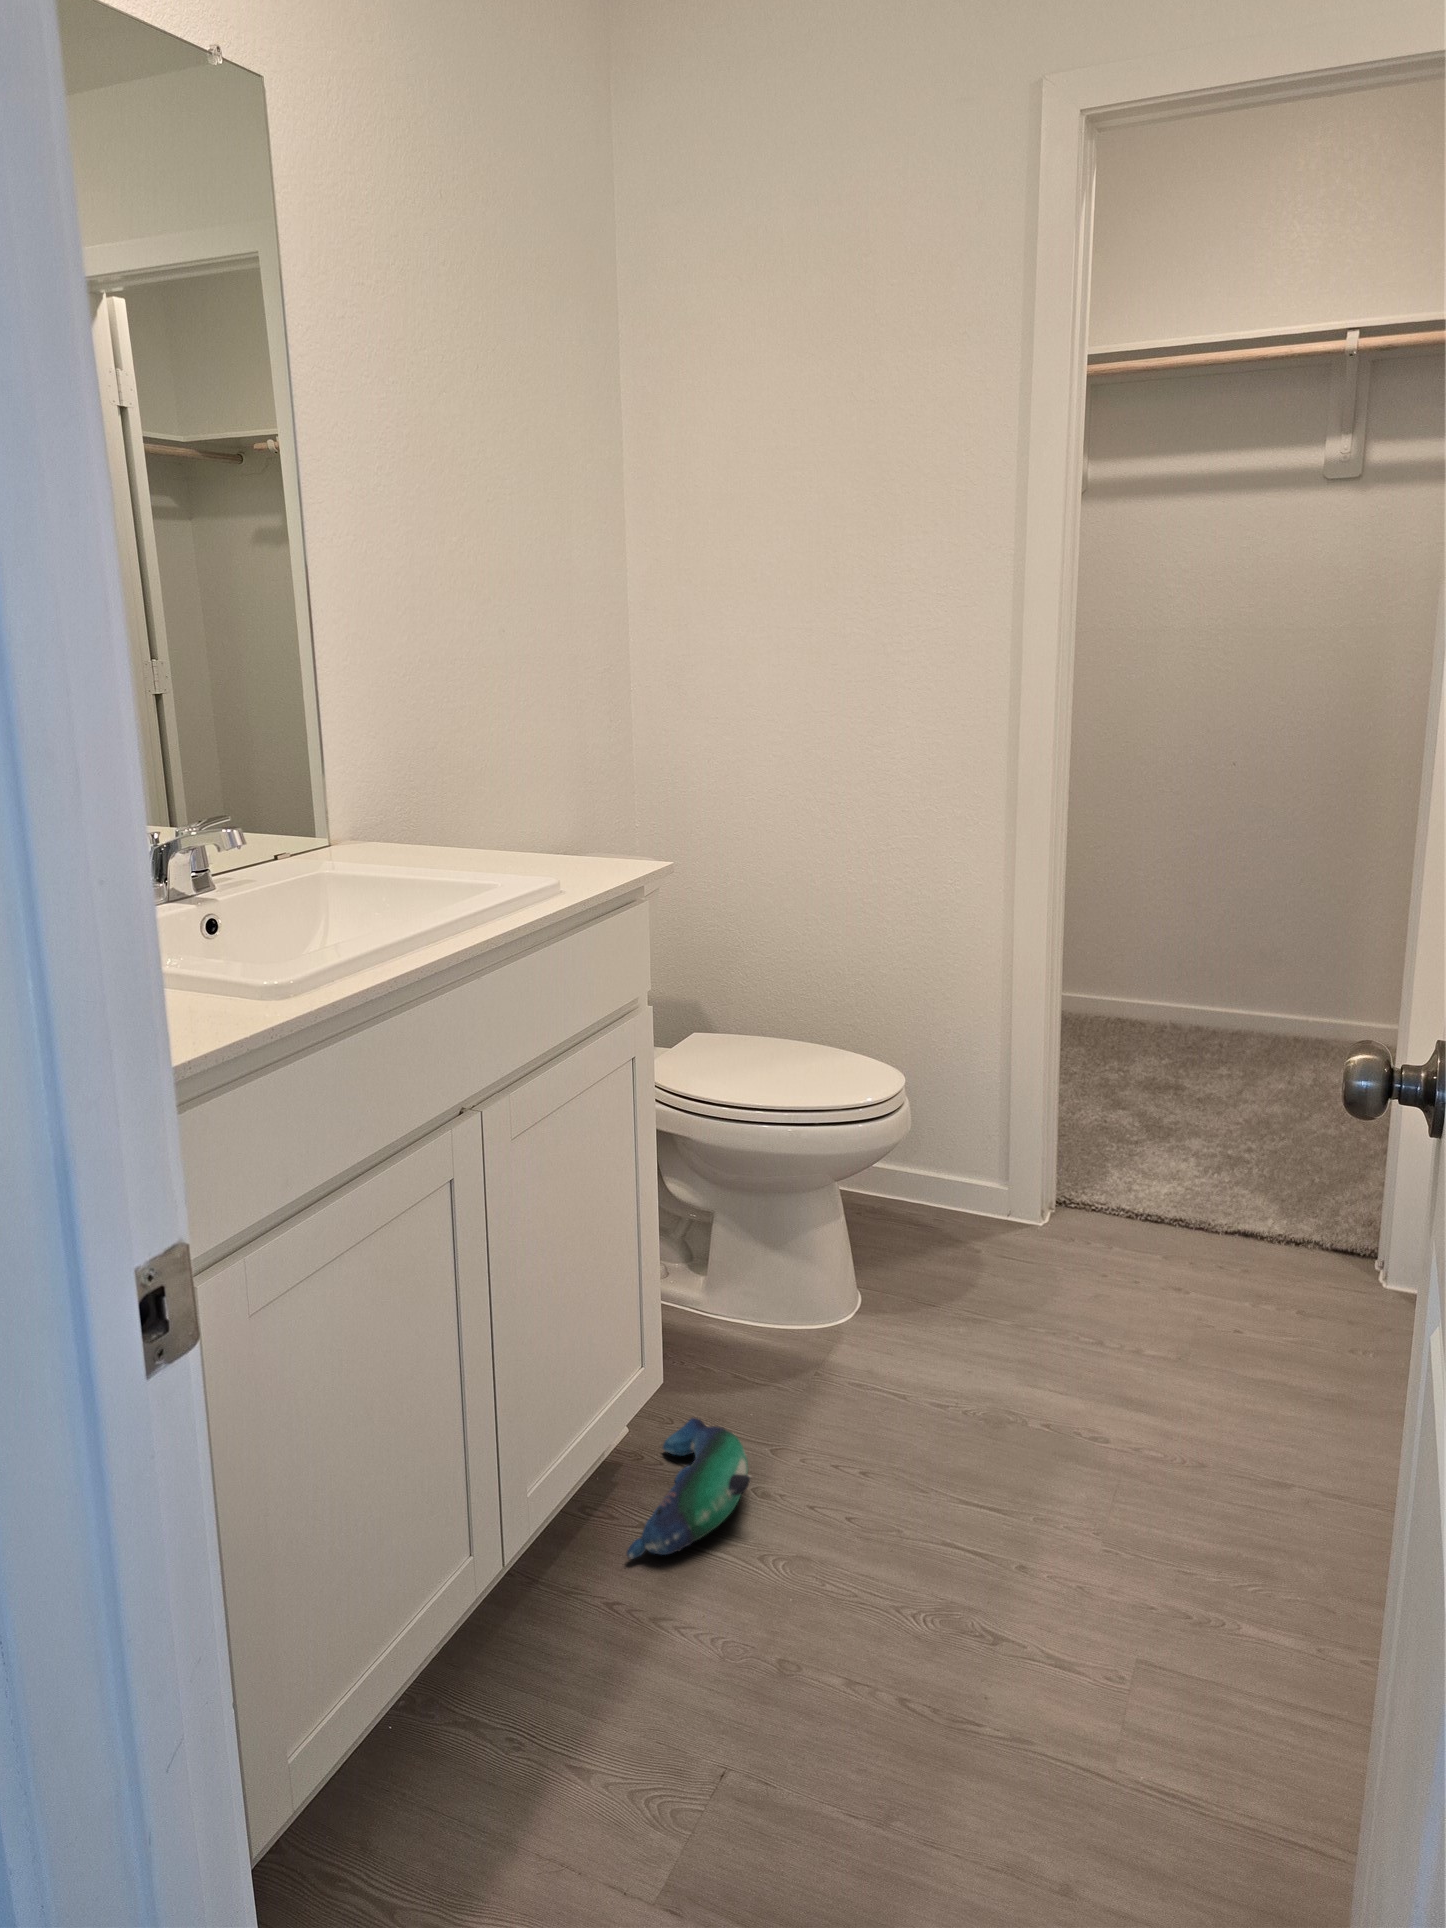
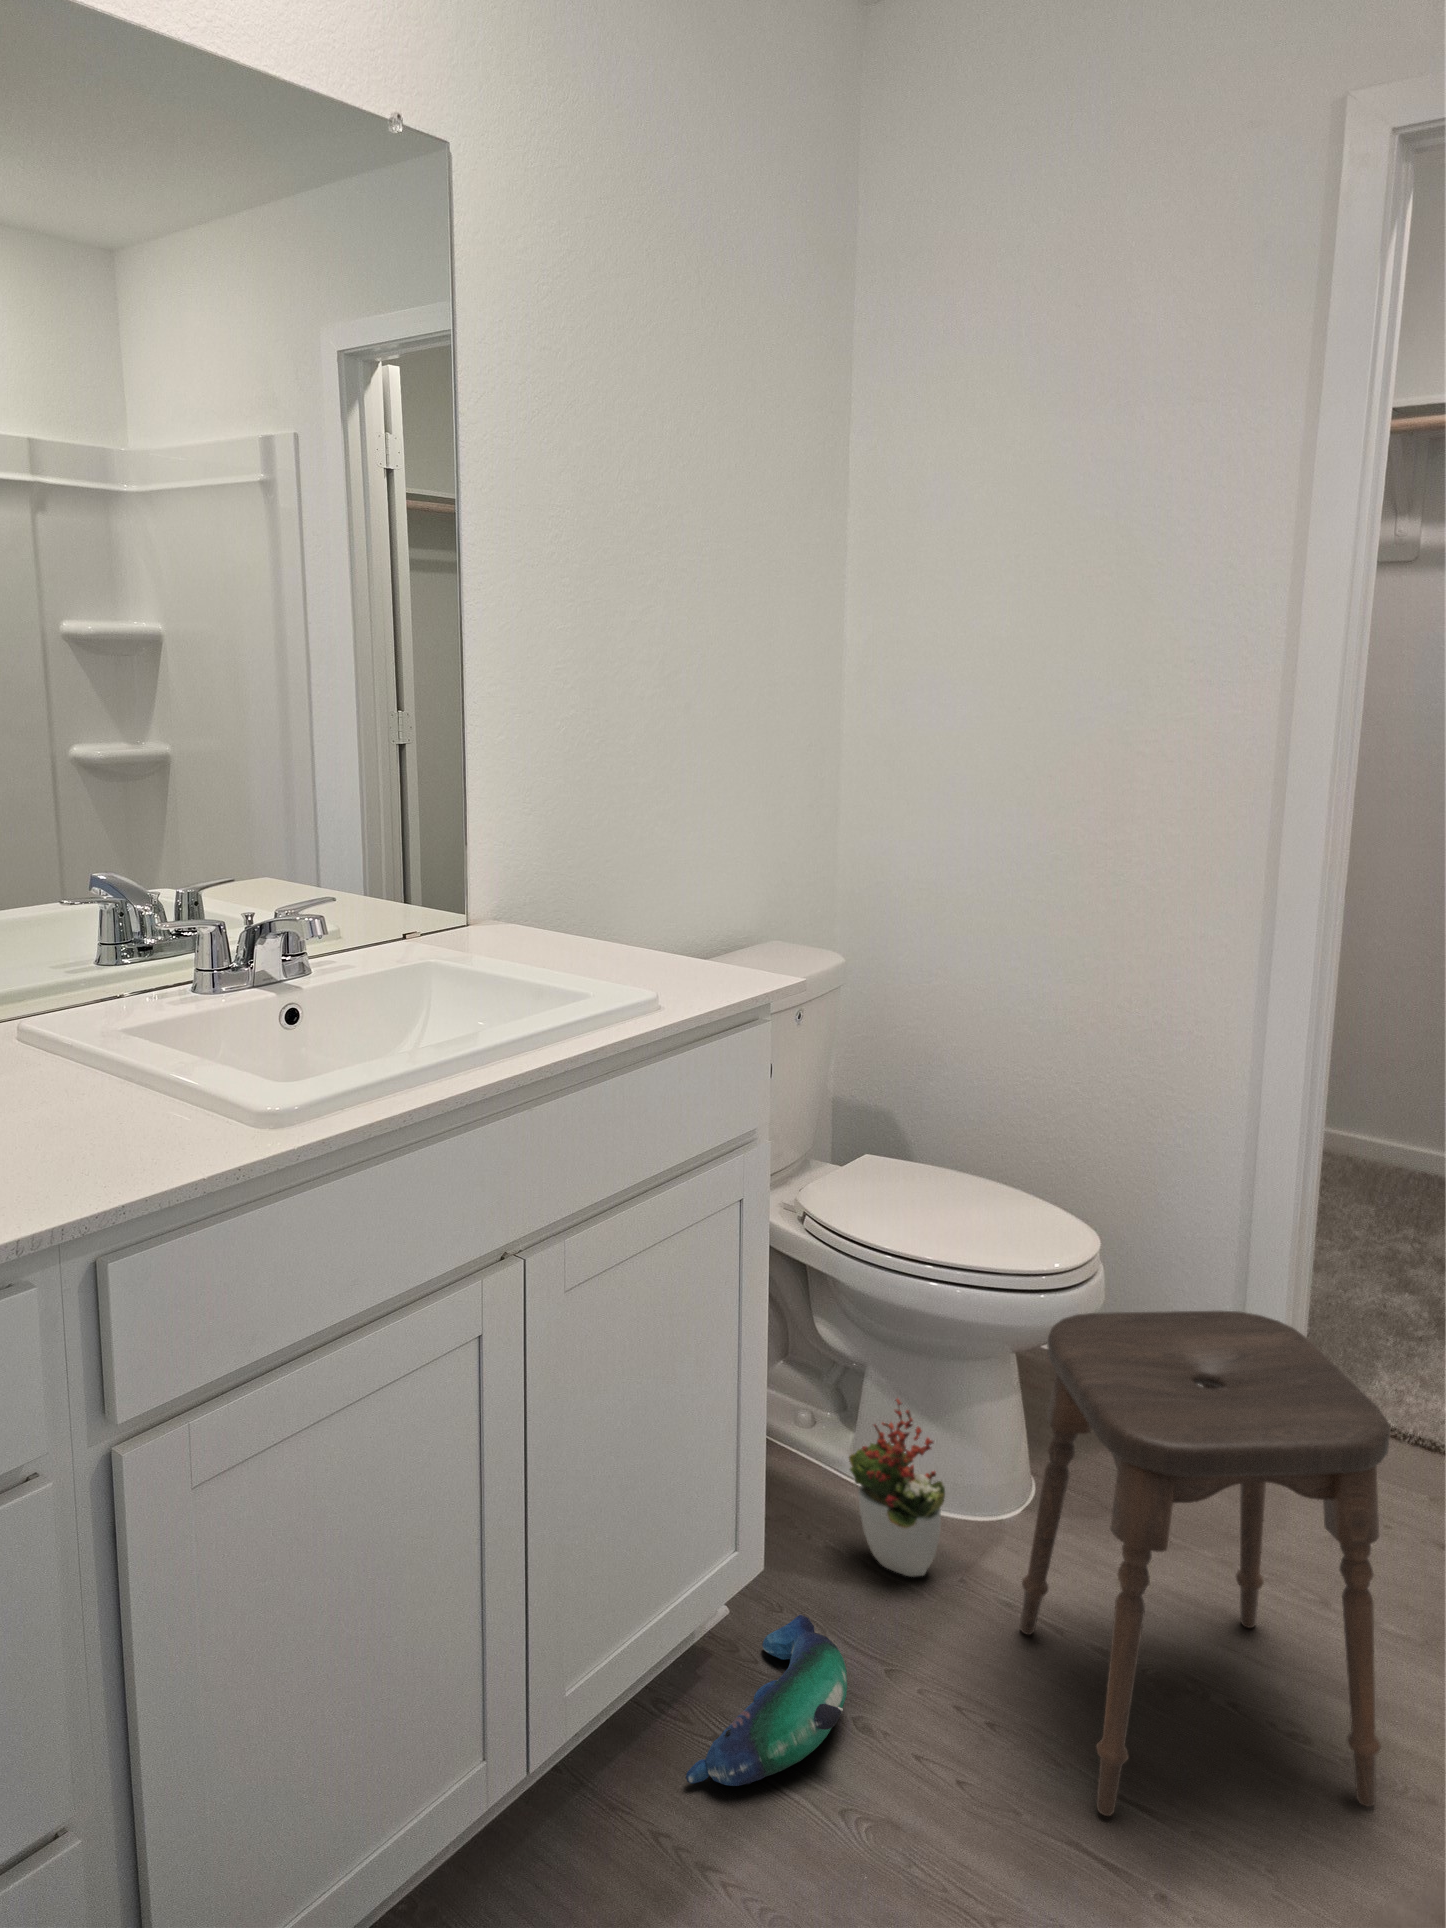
stool: none [871,1112,1166,1520] -> present [1020,1311,1390,1816]
decorative plant: none [711,1228,799,1378] -> present [849,1399,945,1577]

